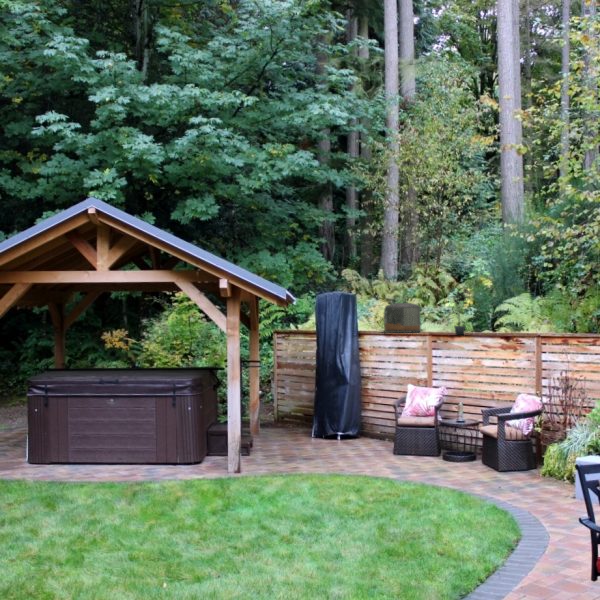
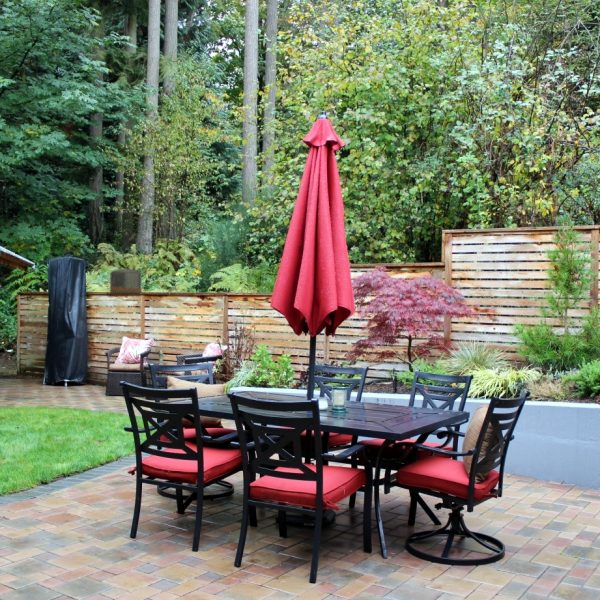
potted plant: present [453,289,469,335] -> none [158,256,175,295]

